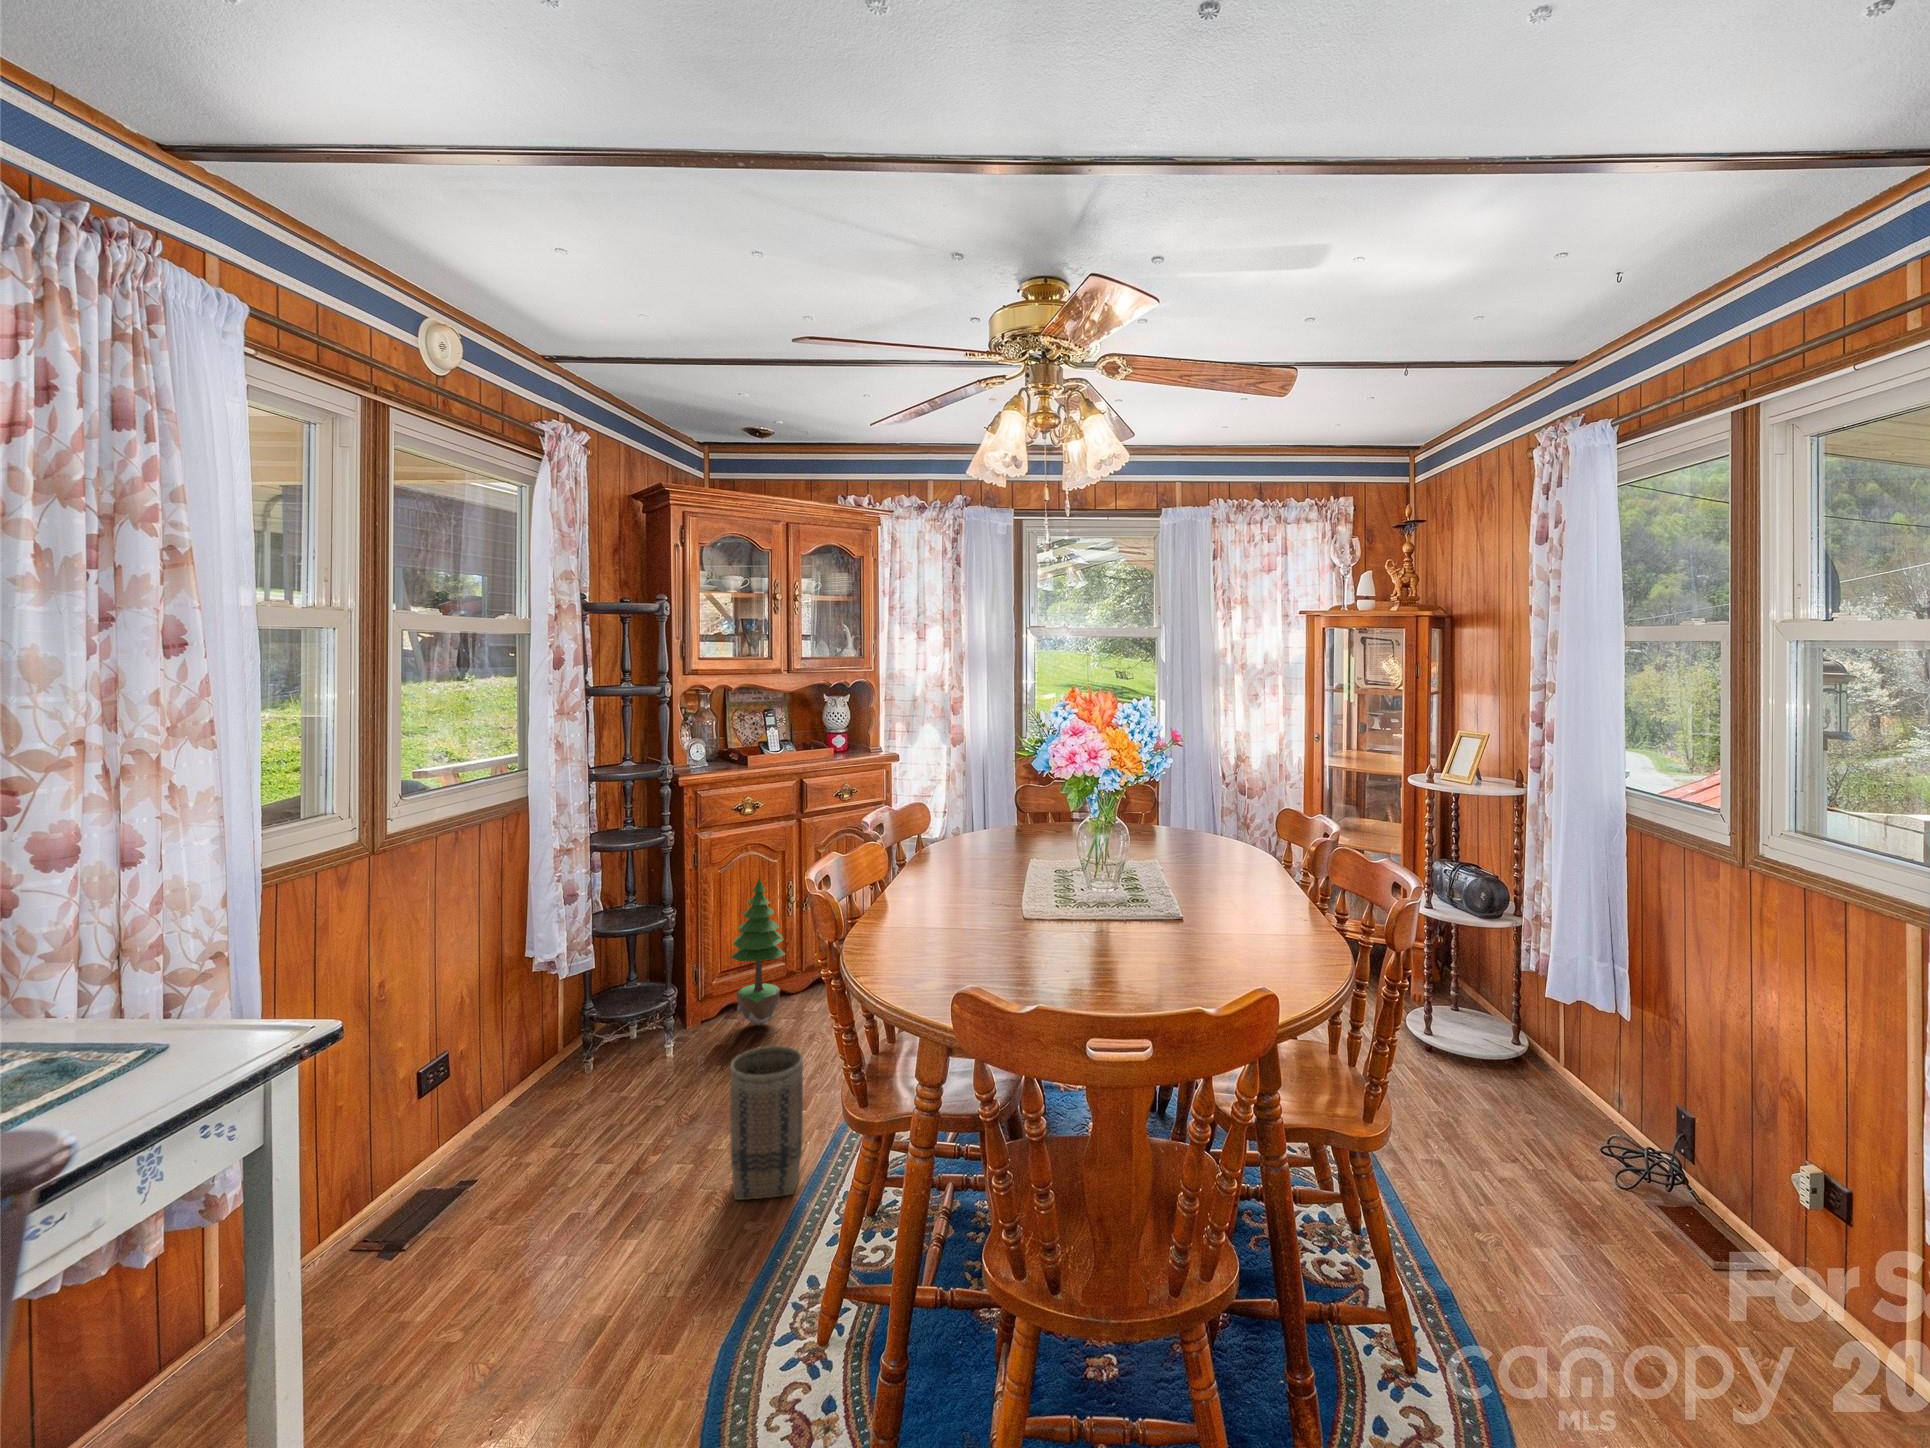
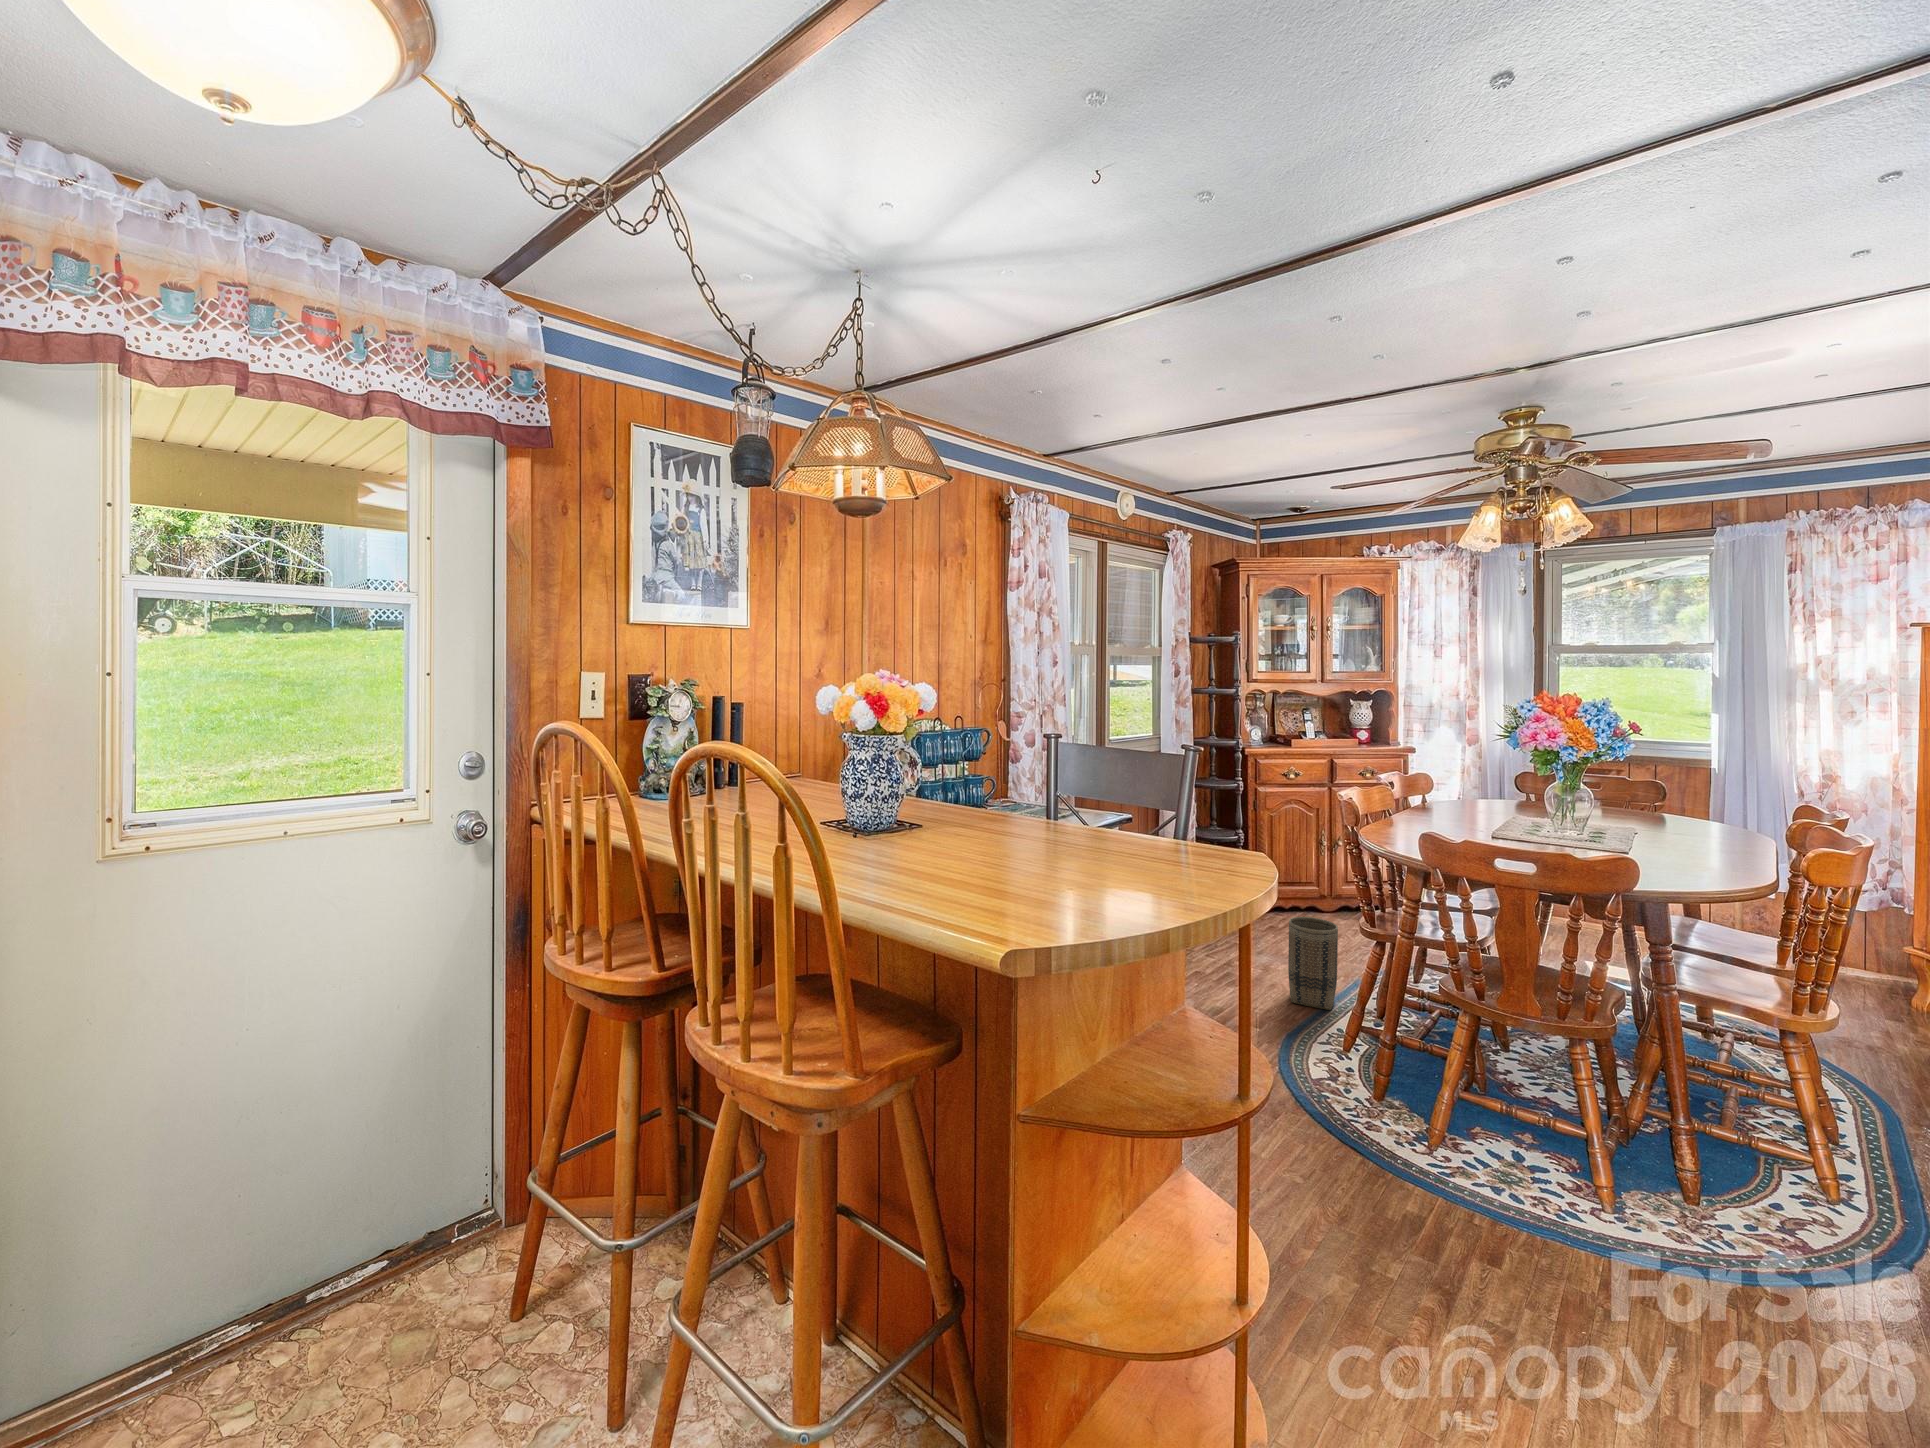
potted tree: present [731,878,785,1026] -> none [1279,823,1320,926]

